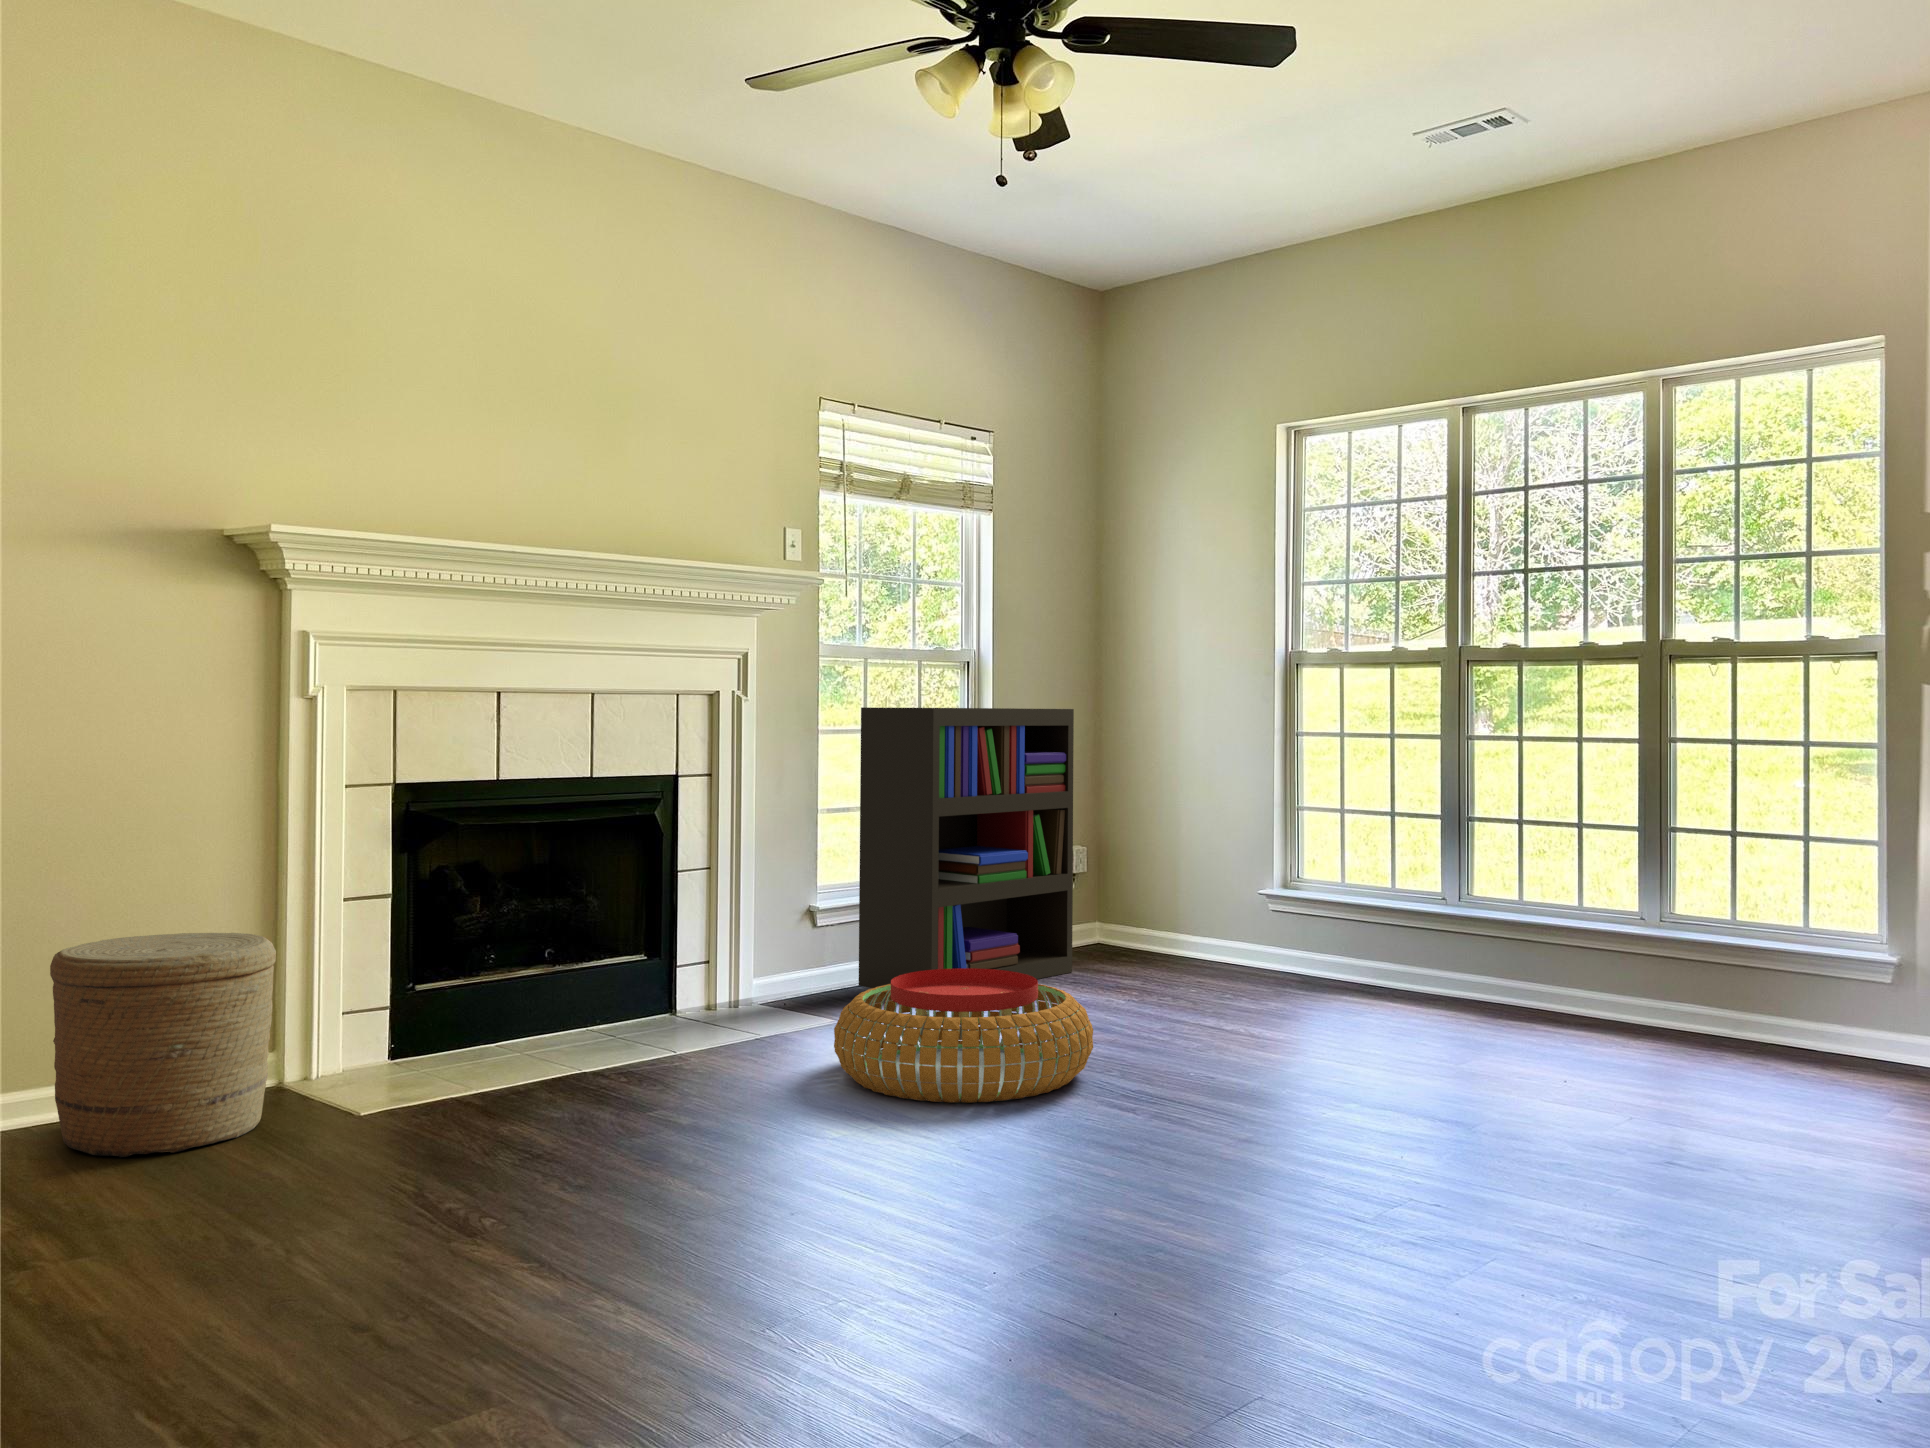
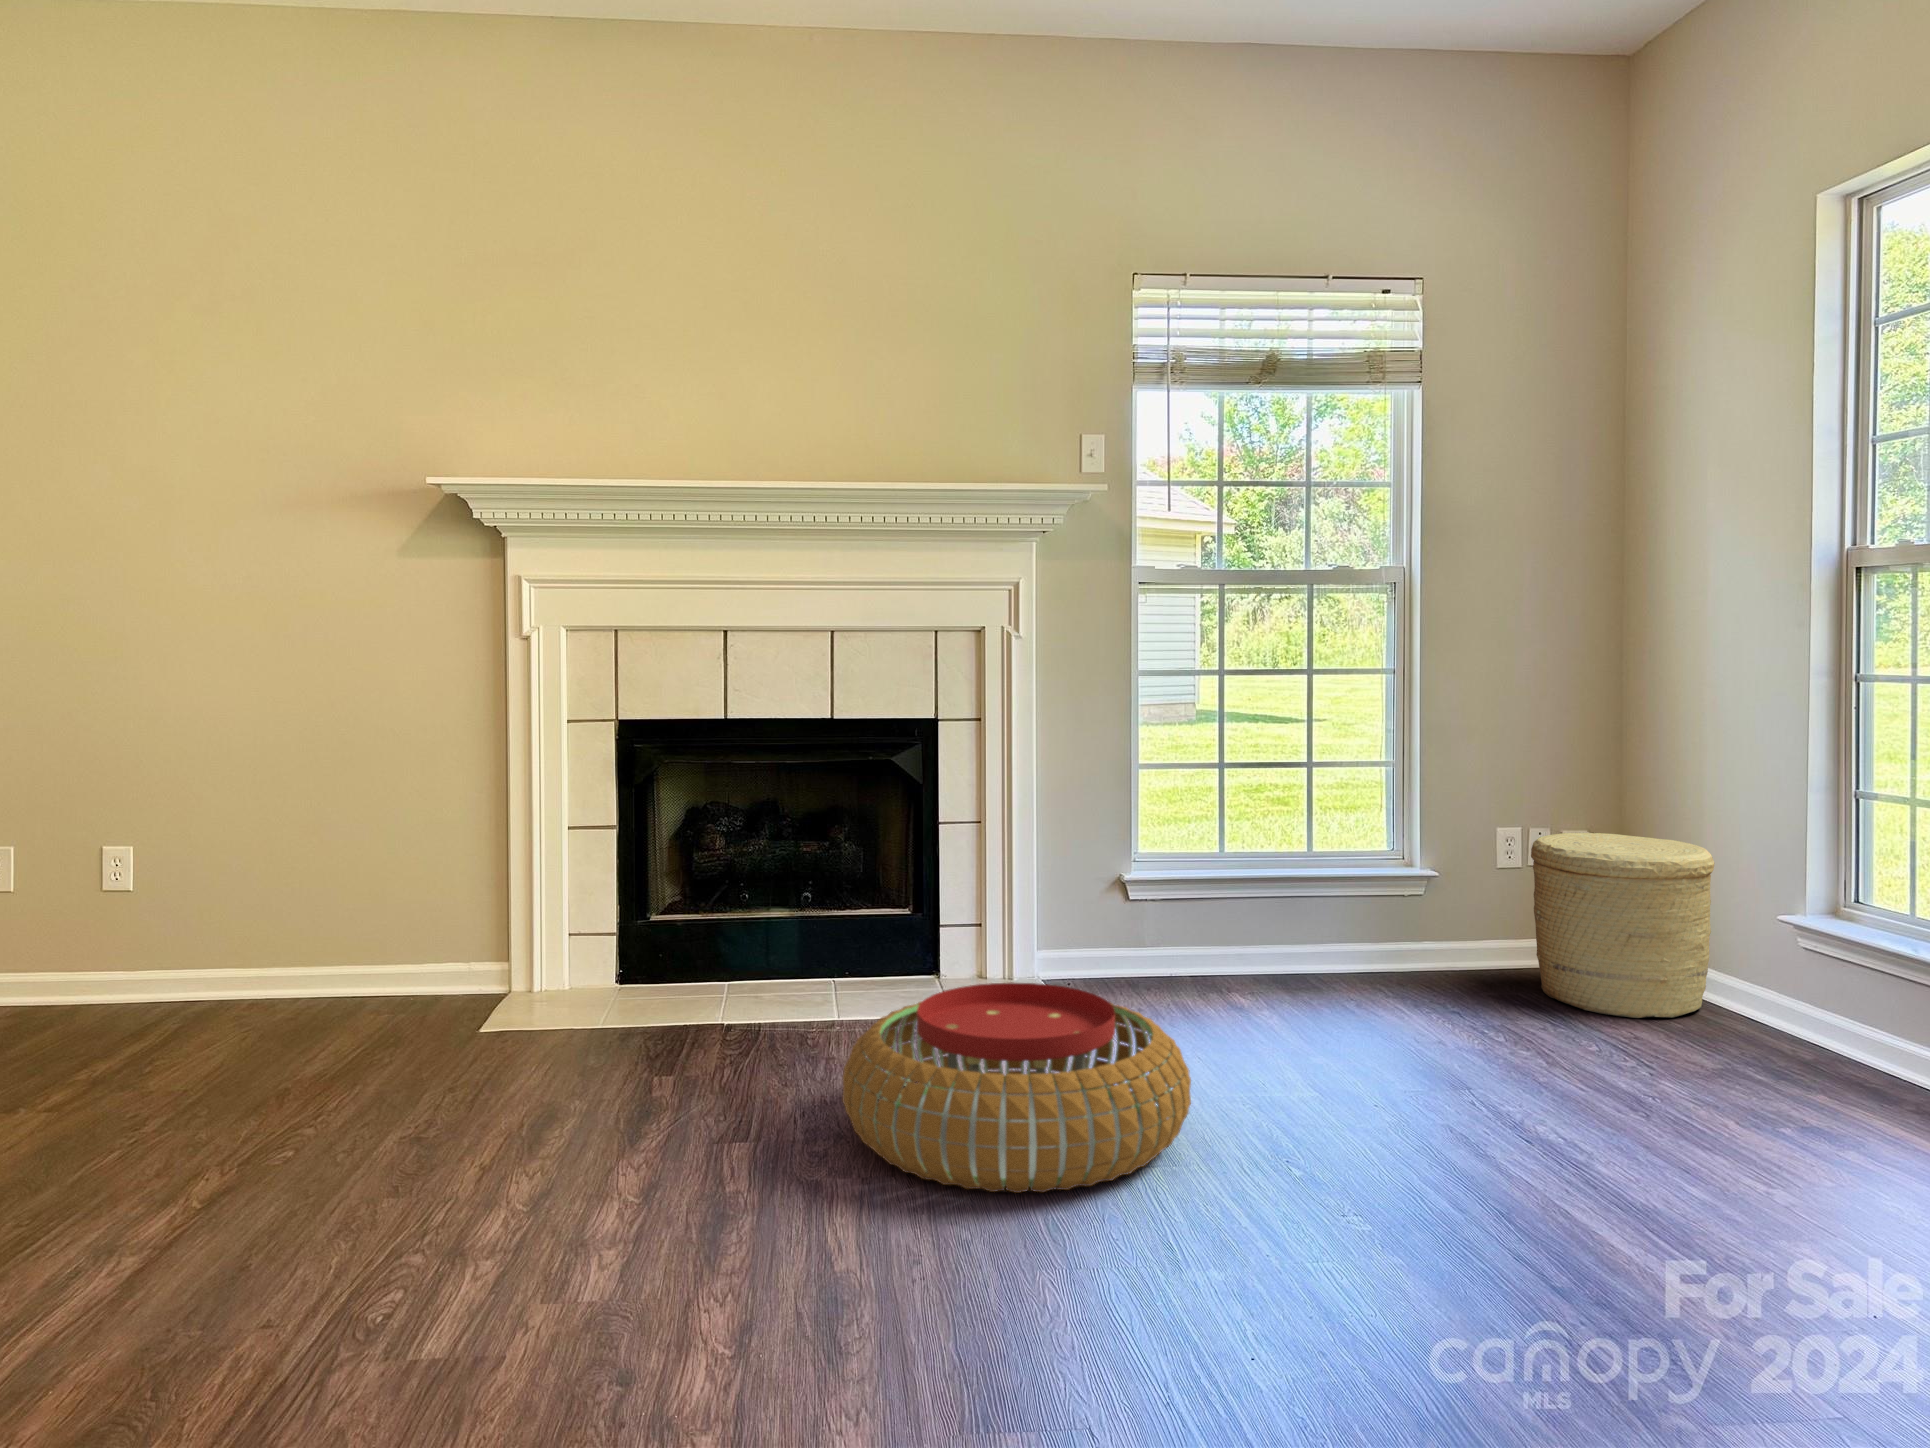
bookshelf: present [859,707,1074,988] -> none [1189,642,1491,1010]
woven basket: present [50,933,276,1158] -> present [1531,833,1715,1018]

